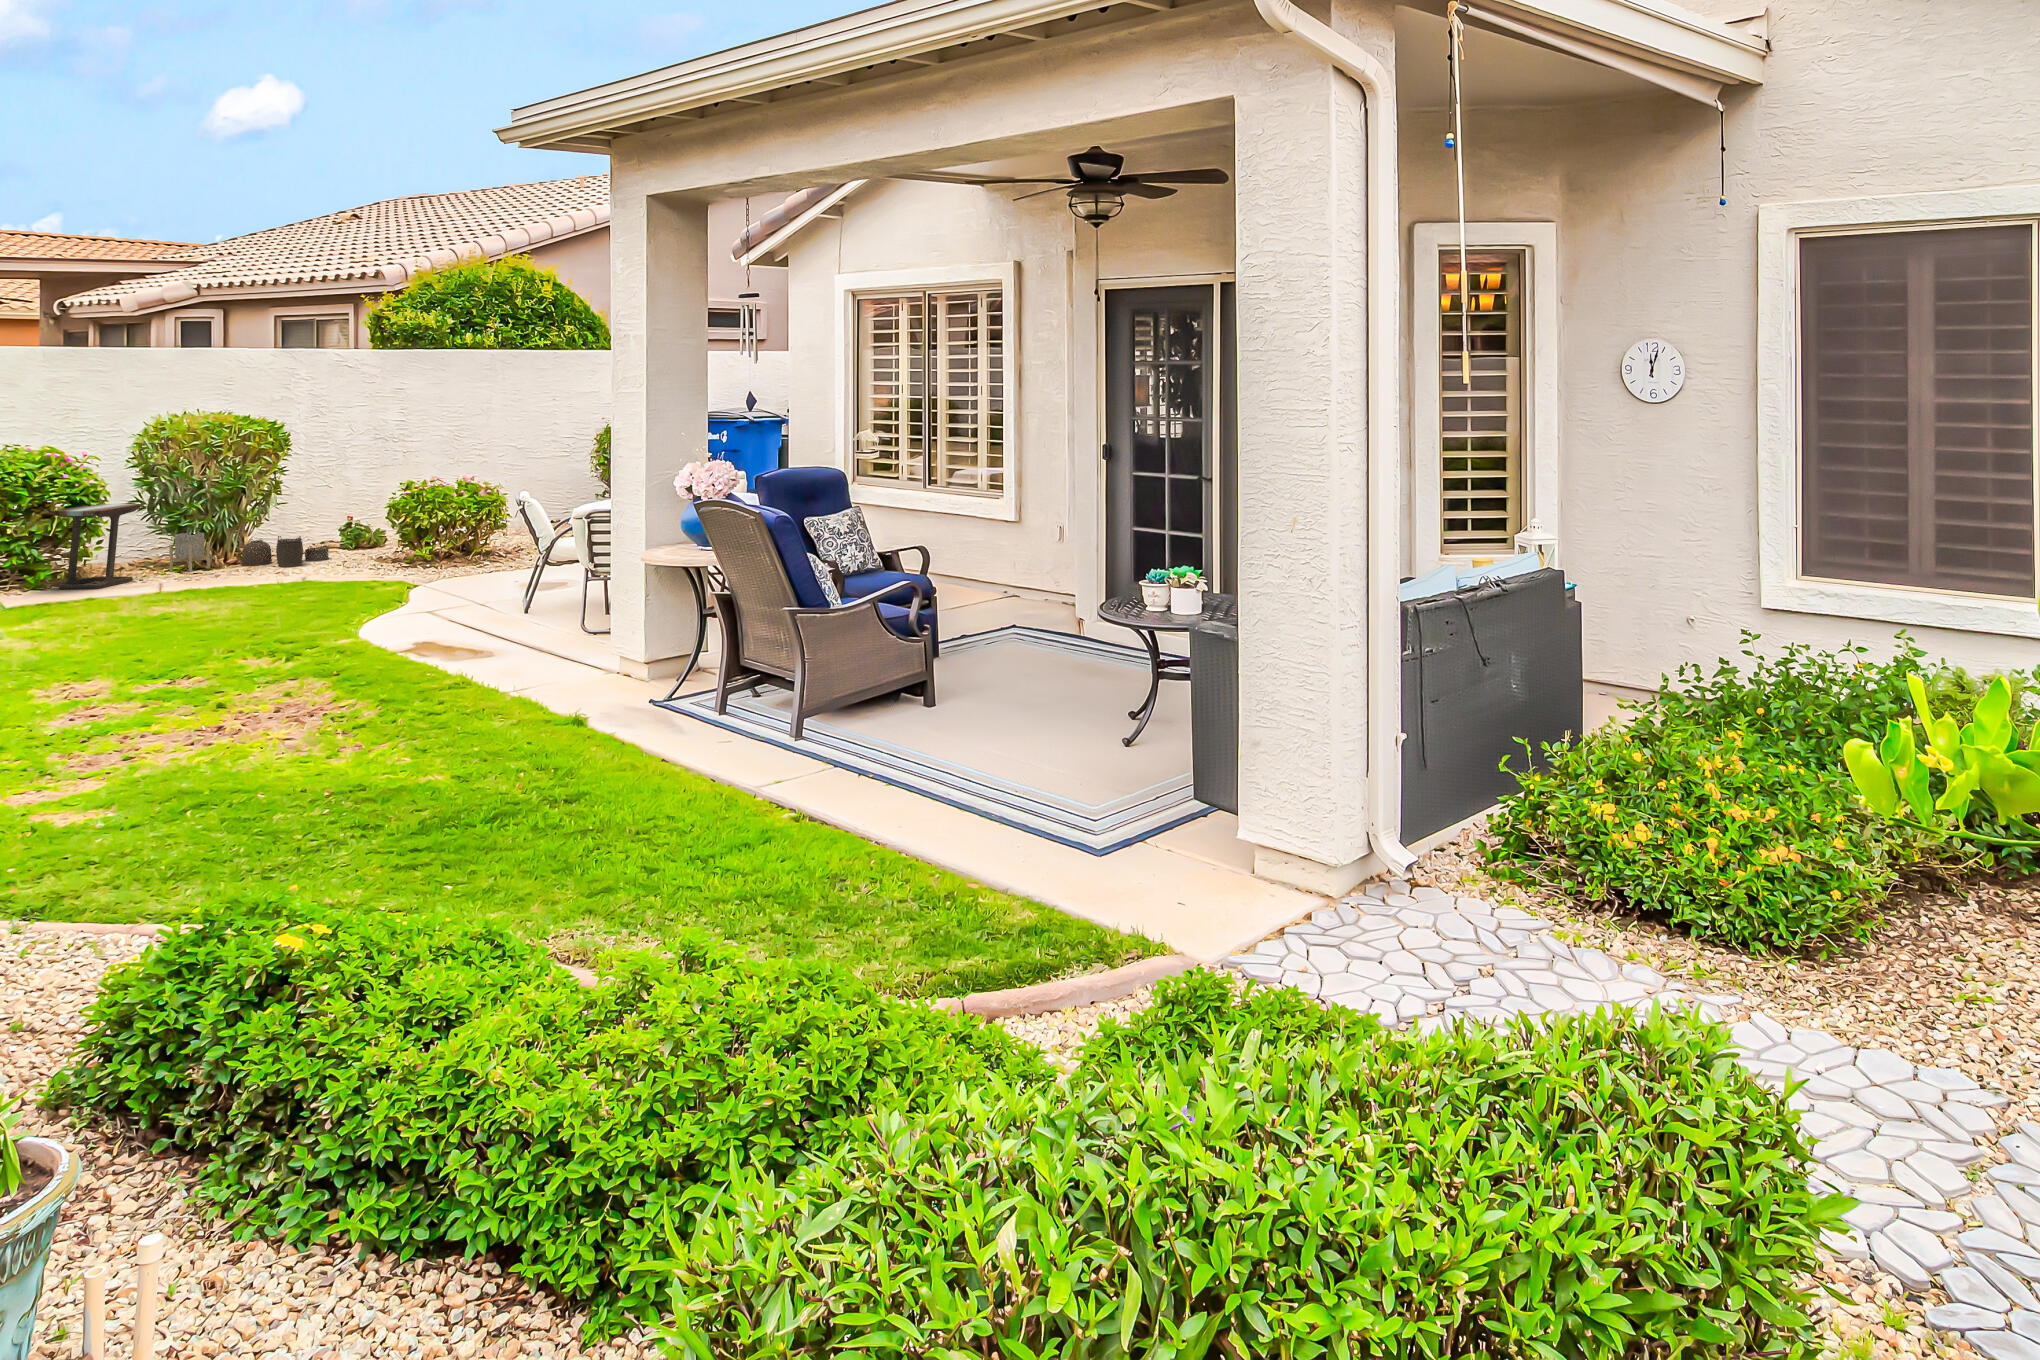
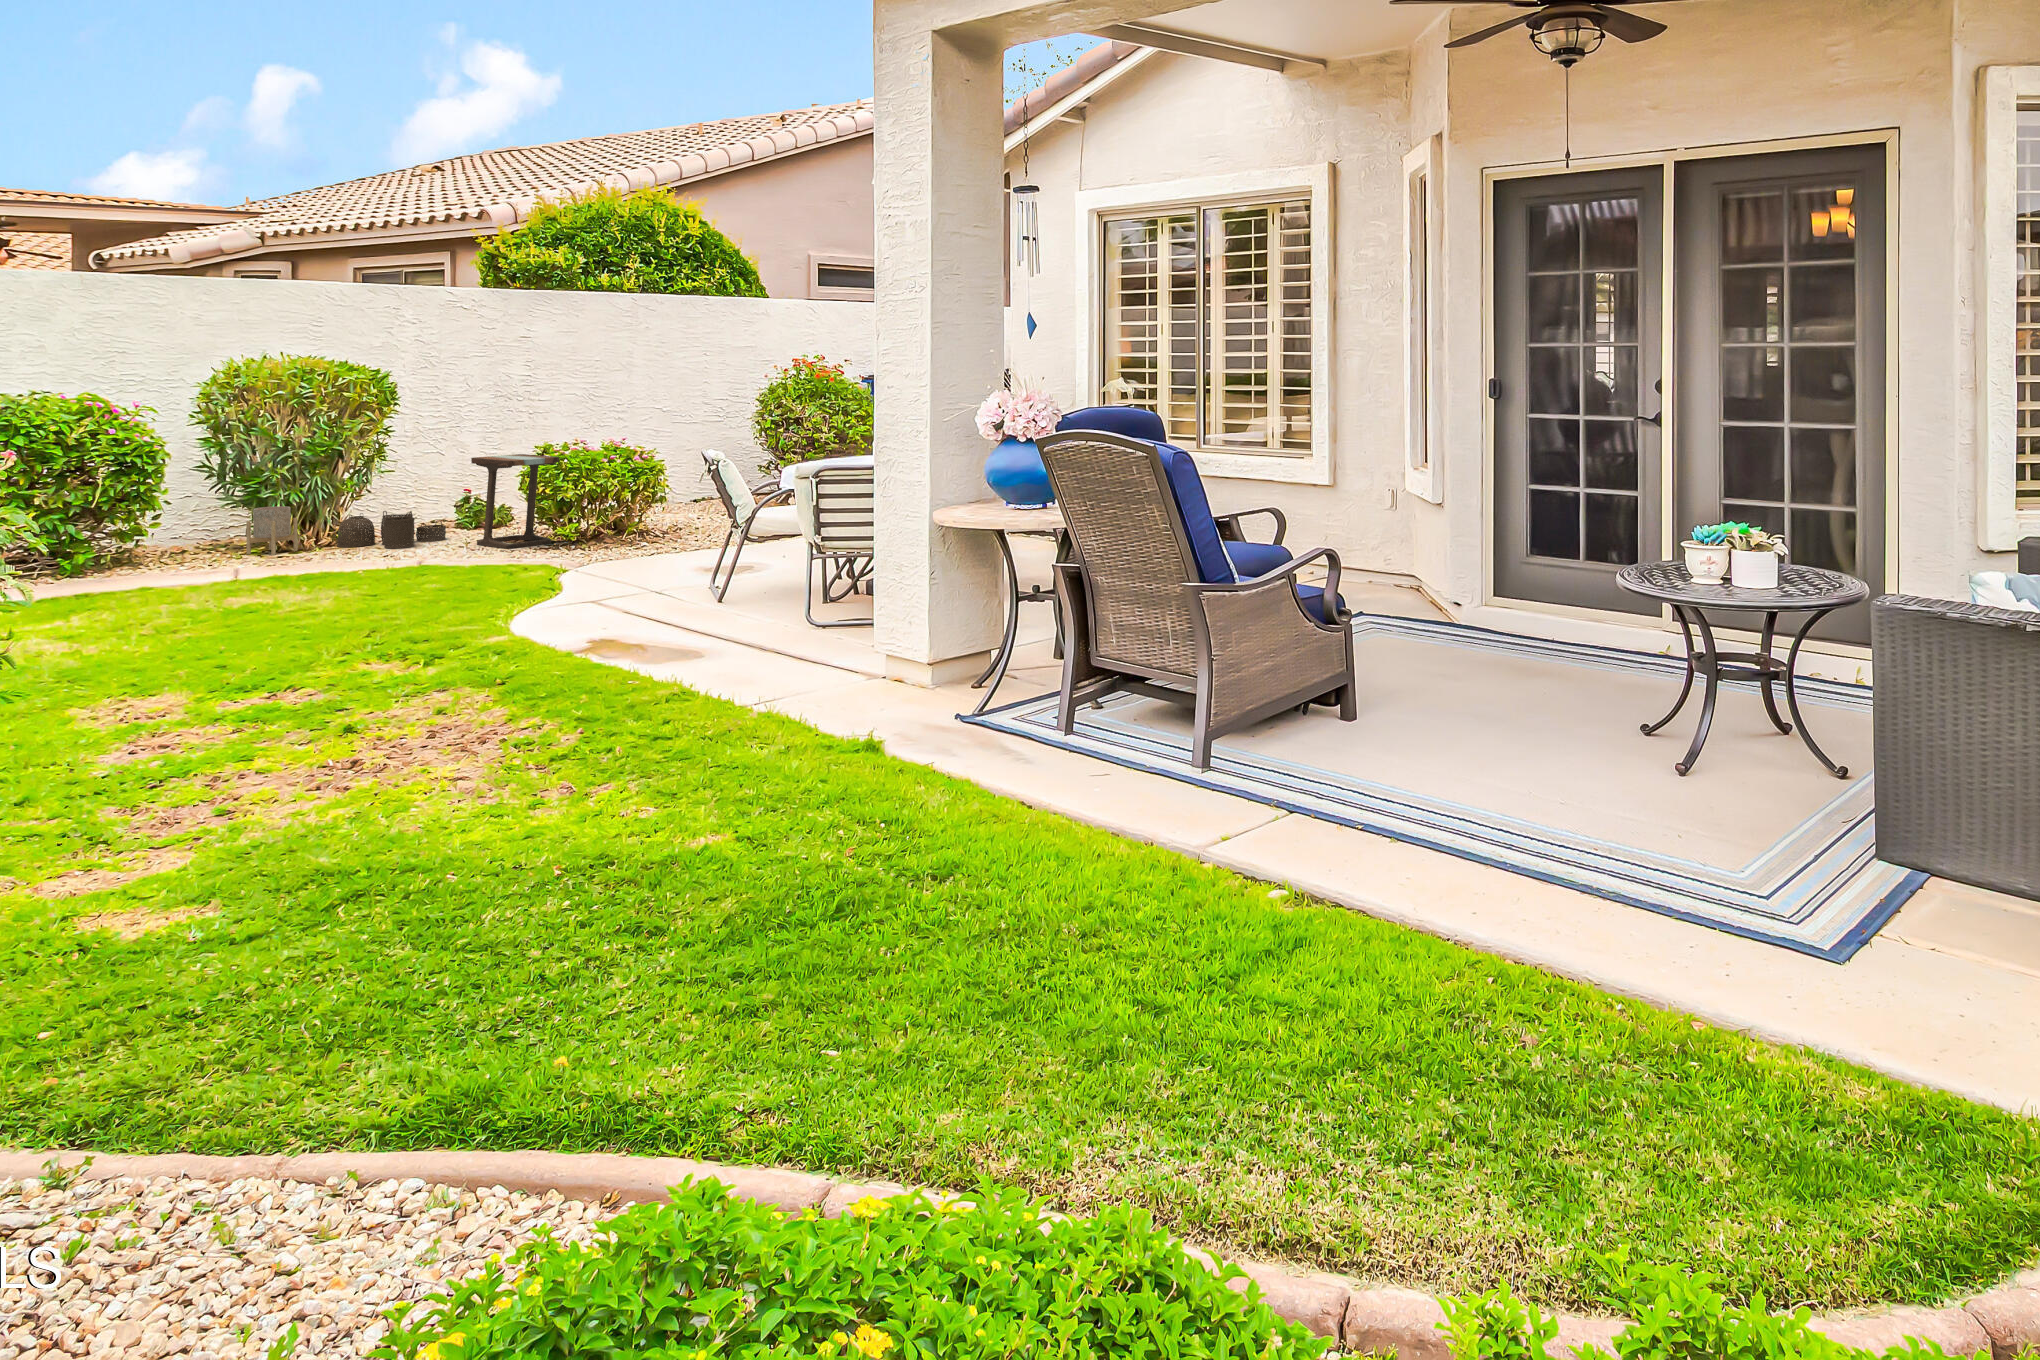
side table: present [54,504,140,589] -> present [471,454,559,548]

